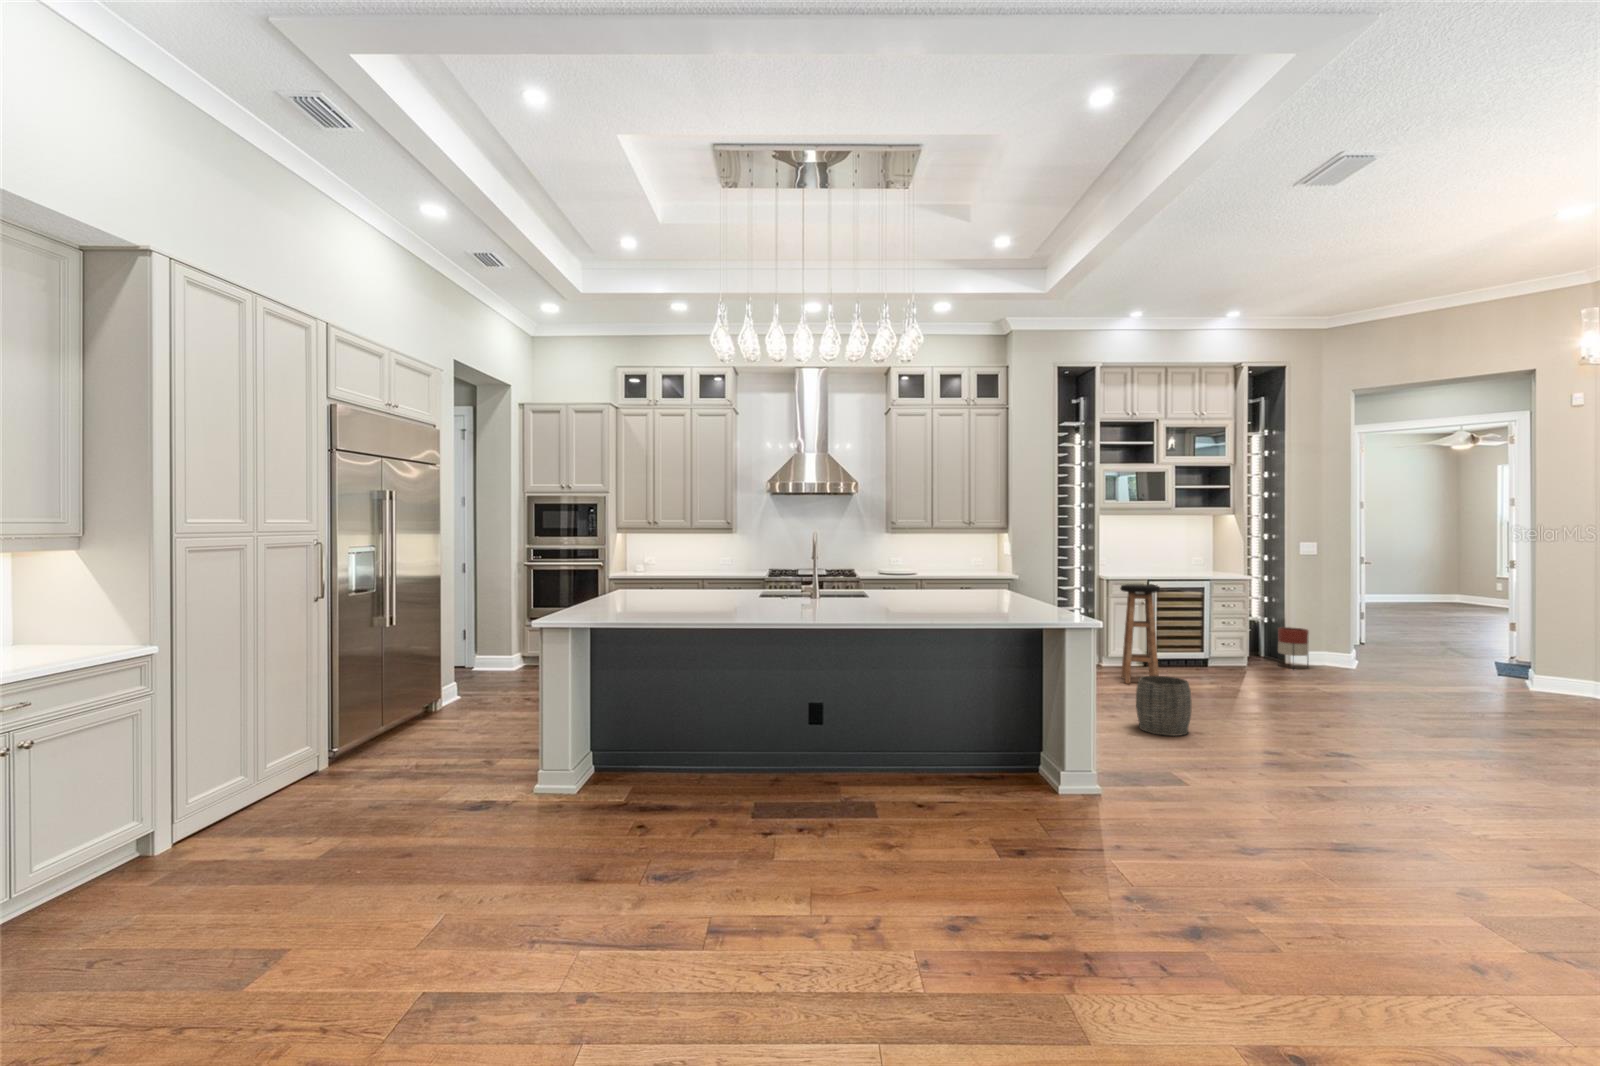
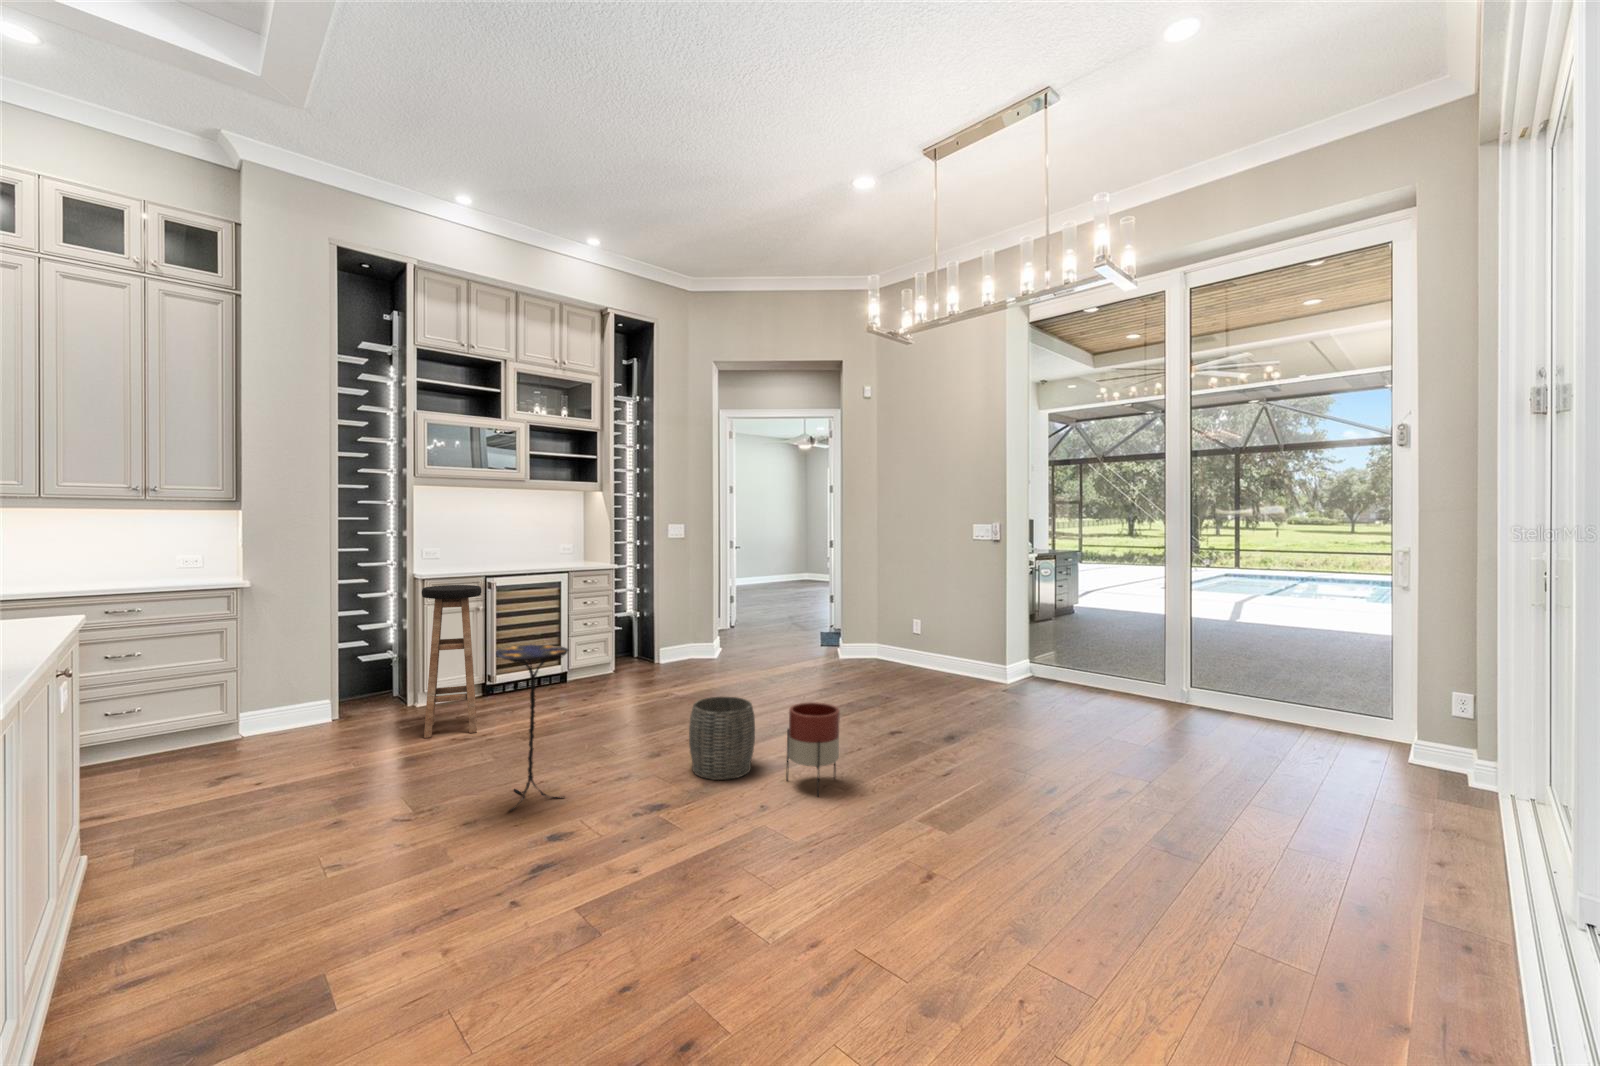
side table: none [1201,621,1252,723] -> present [496,645,568,809]
planter: present [1278,627,1309,657] -> present [786,702,840,796]
woven basket: present [1136,676,1192,736] -> present [689,697,755,780]

